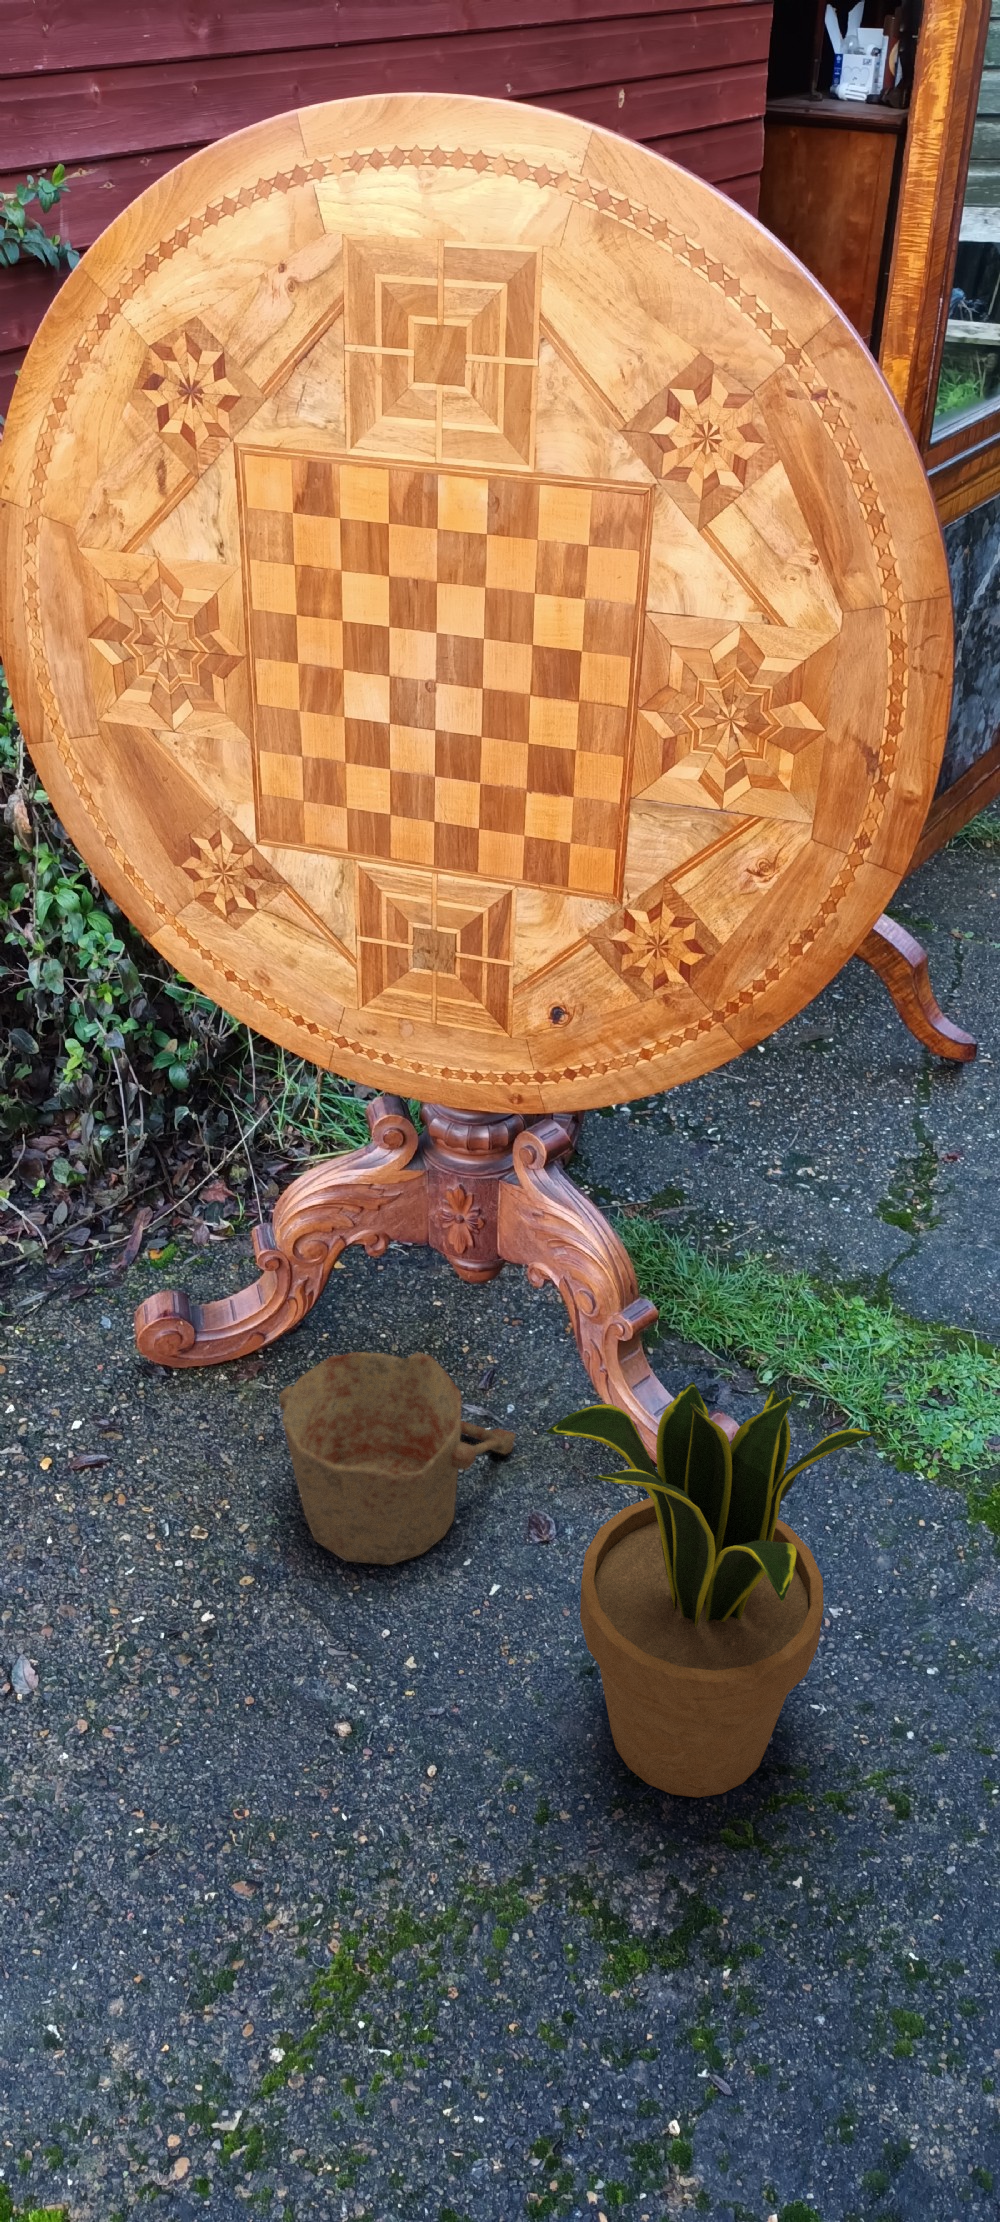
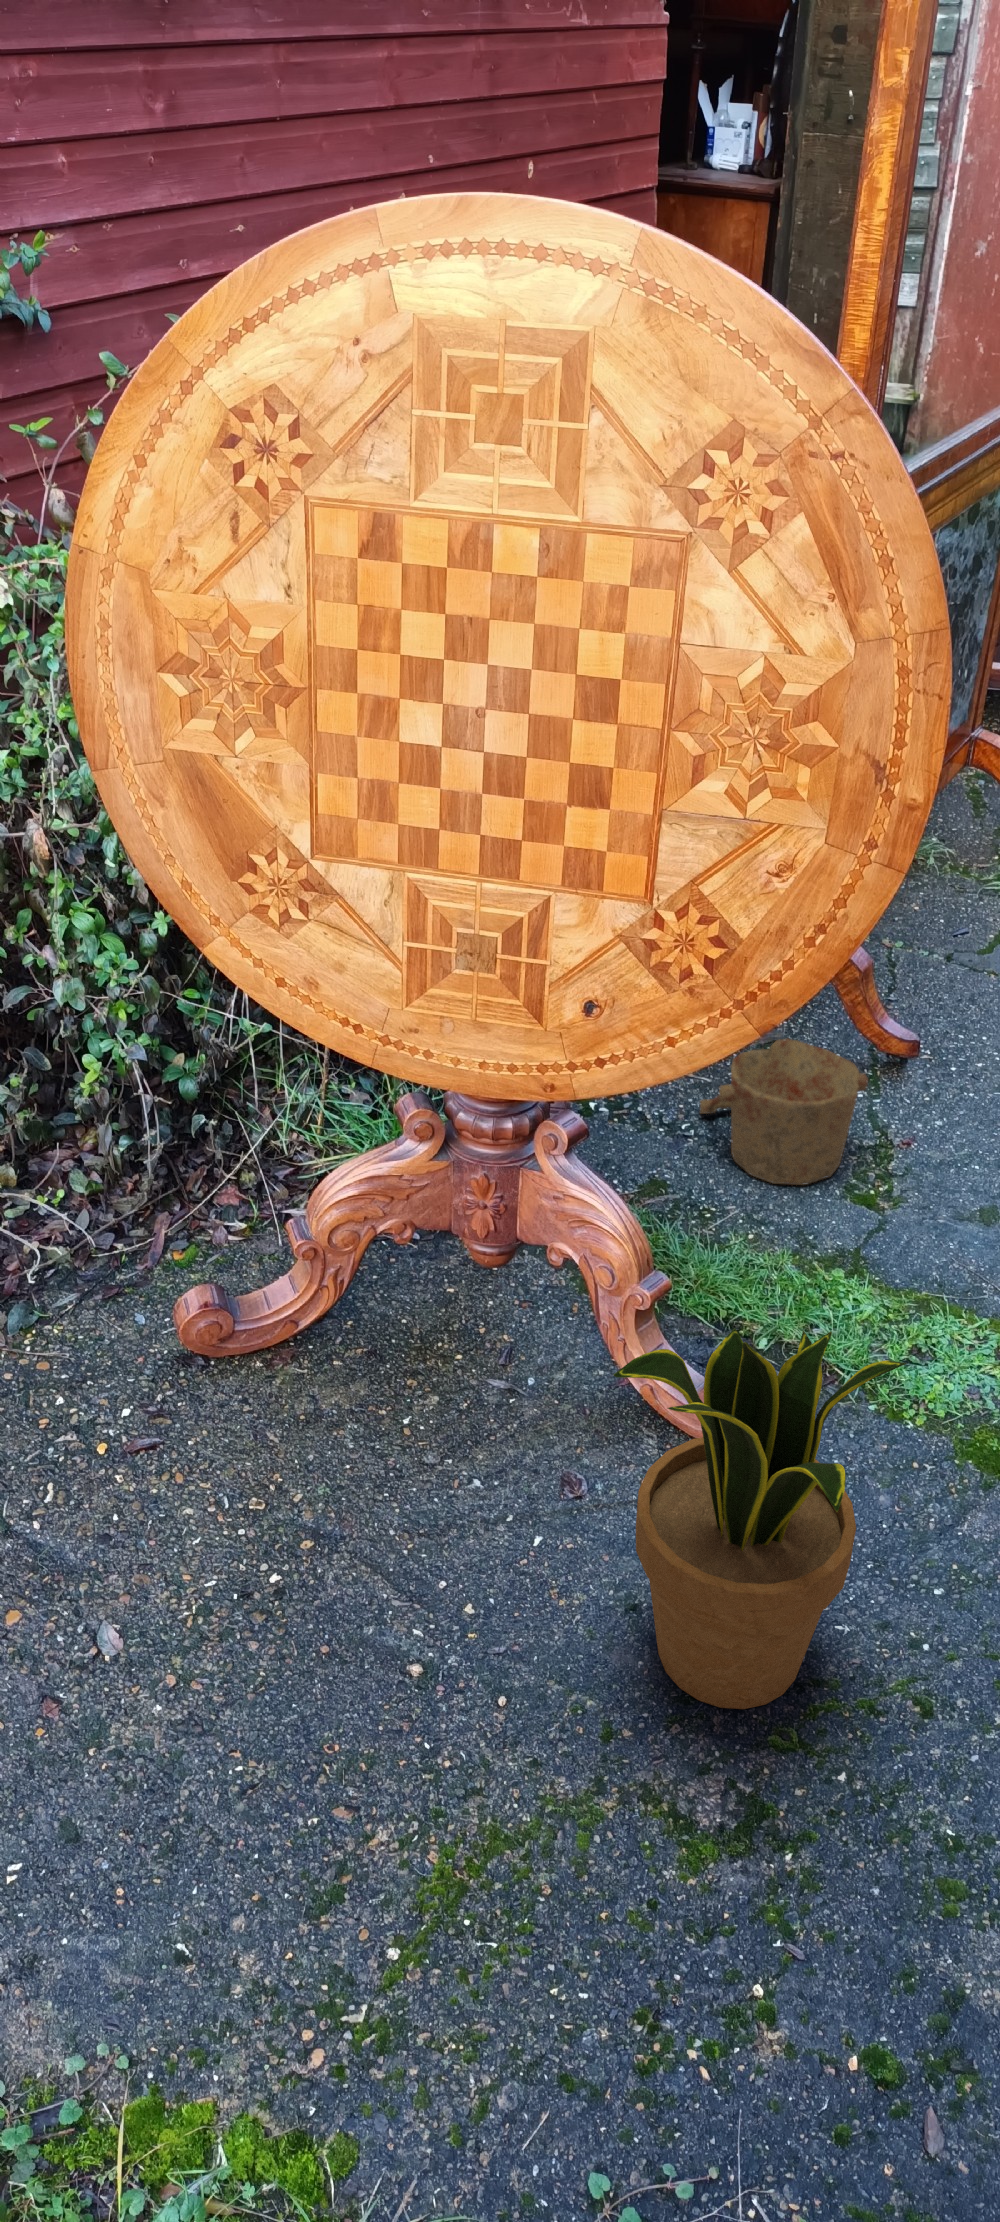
bucket: present [279,1352,516,1565] -> present [700,1039,868,1185]

